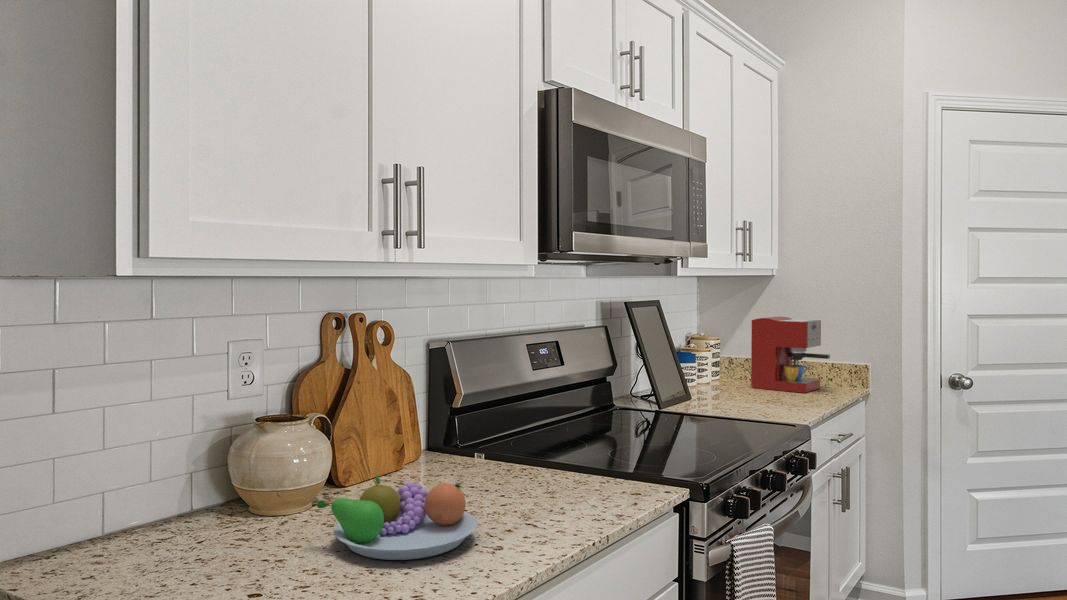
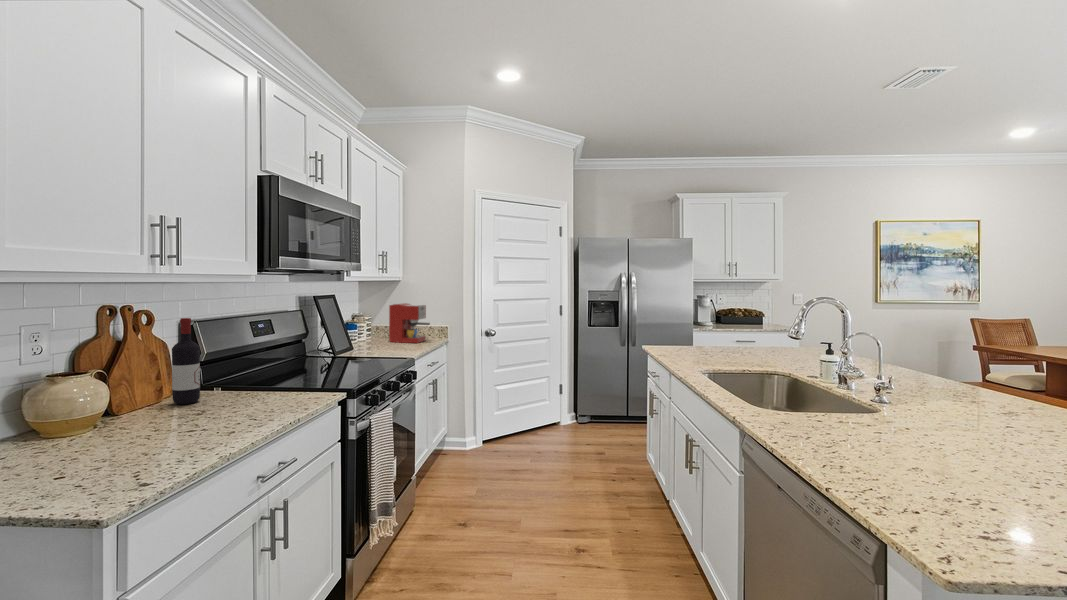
wine bottle: none [415,336,453,480] -> present [172,318,200,404]
fruit bowl: present [317,475,477,560] -> none [109,400,223,444]

